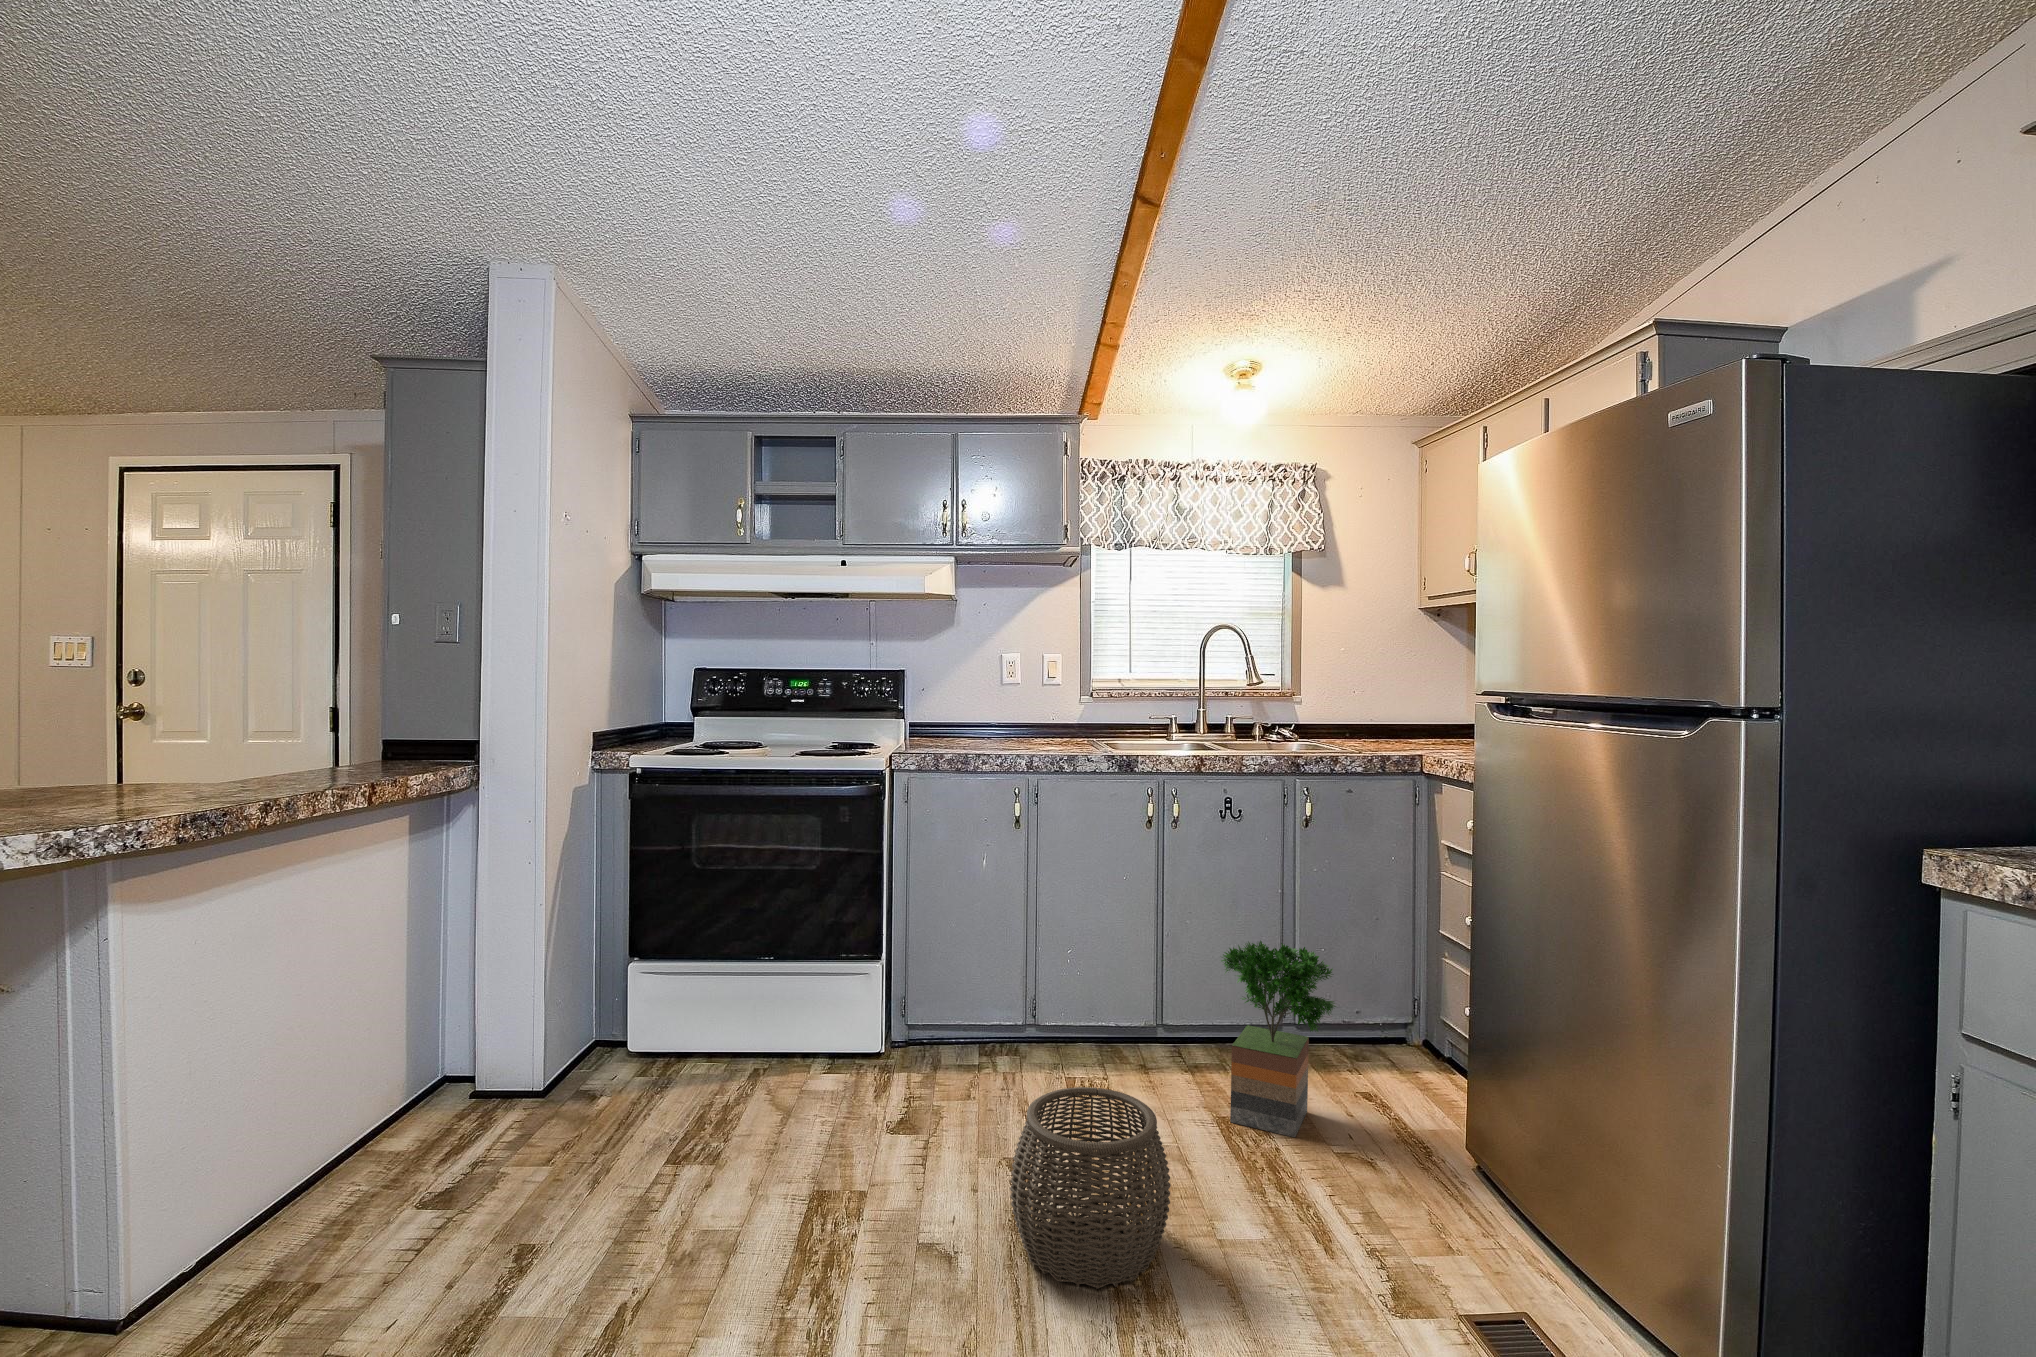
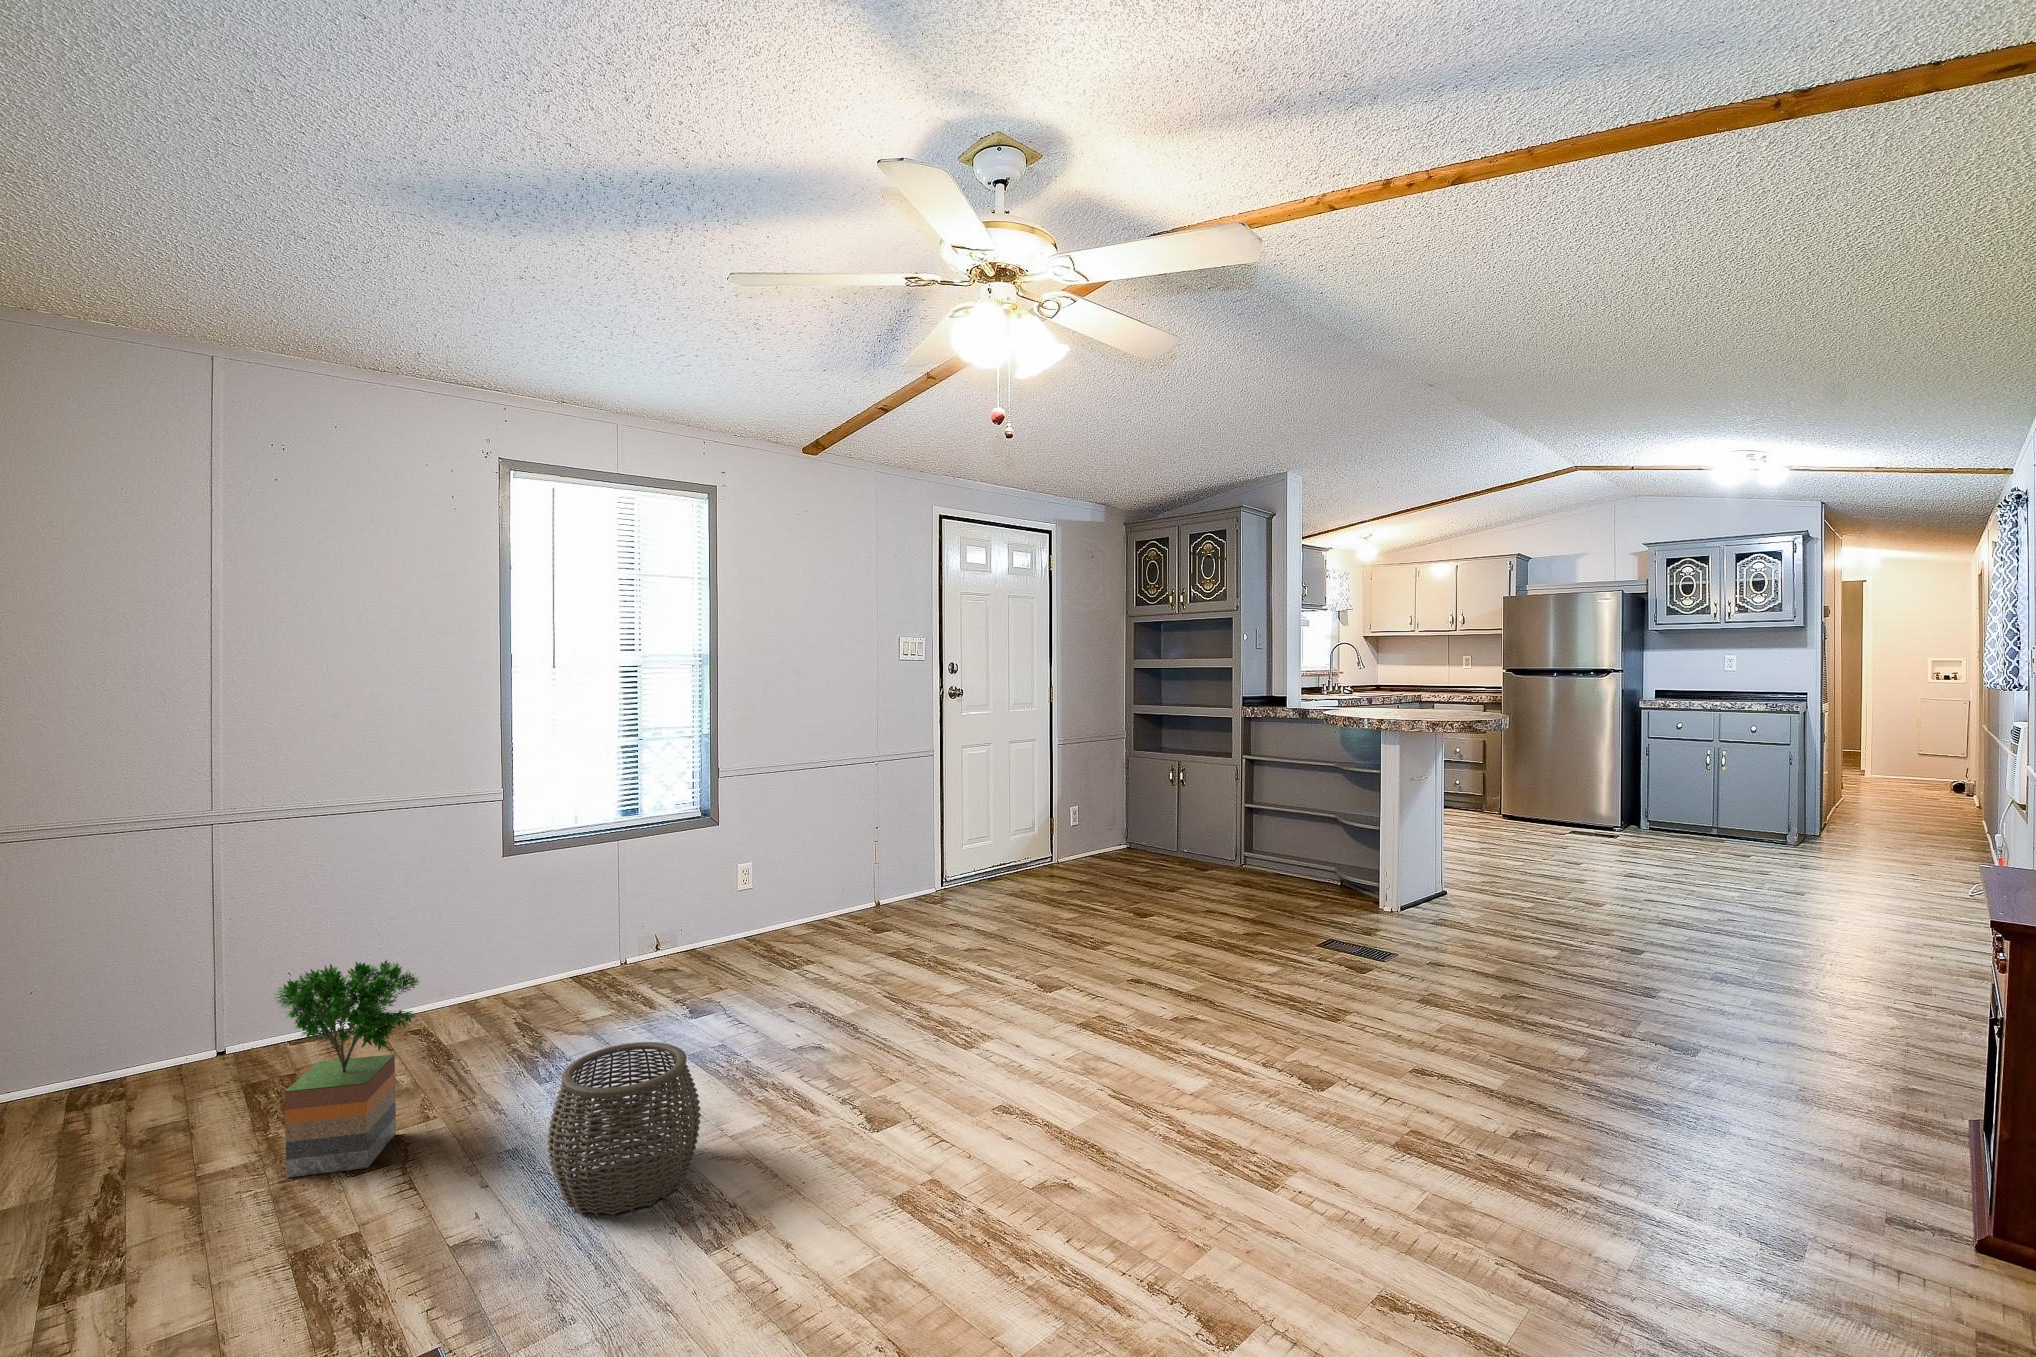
potted tree: present [1221,941,1336,1137] -> present [275,960,420,1177]

